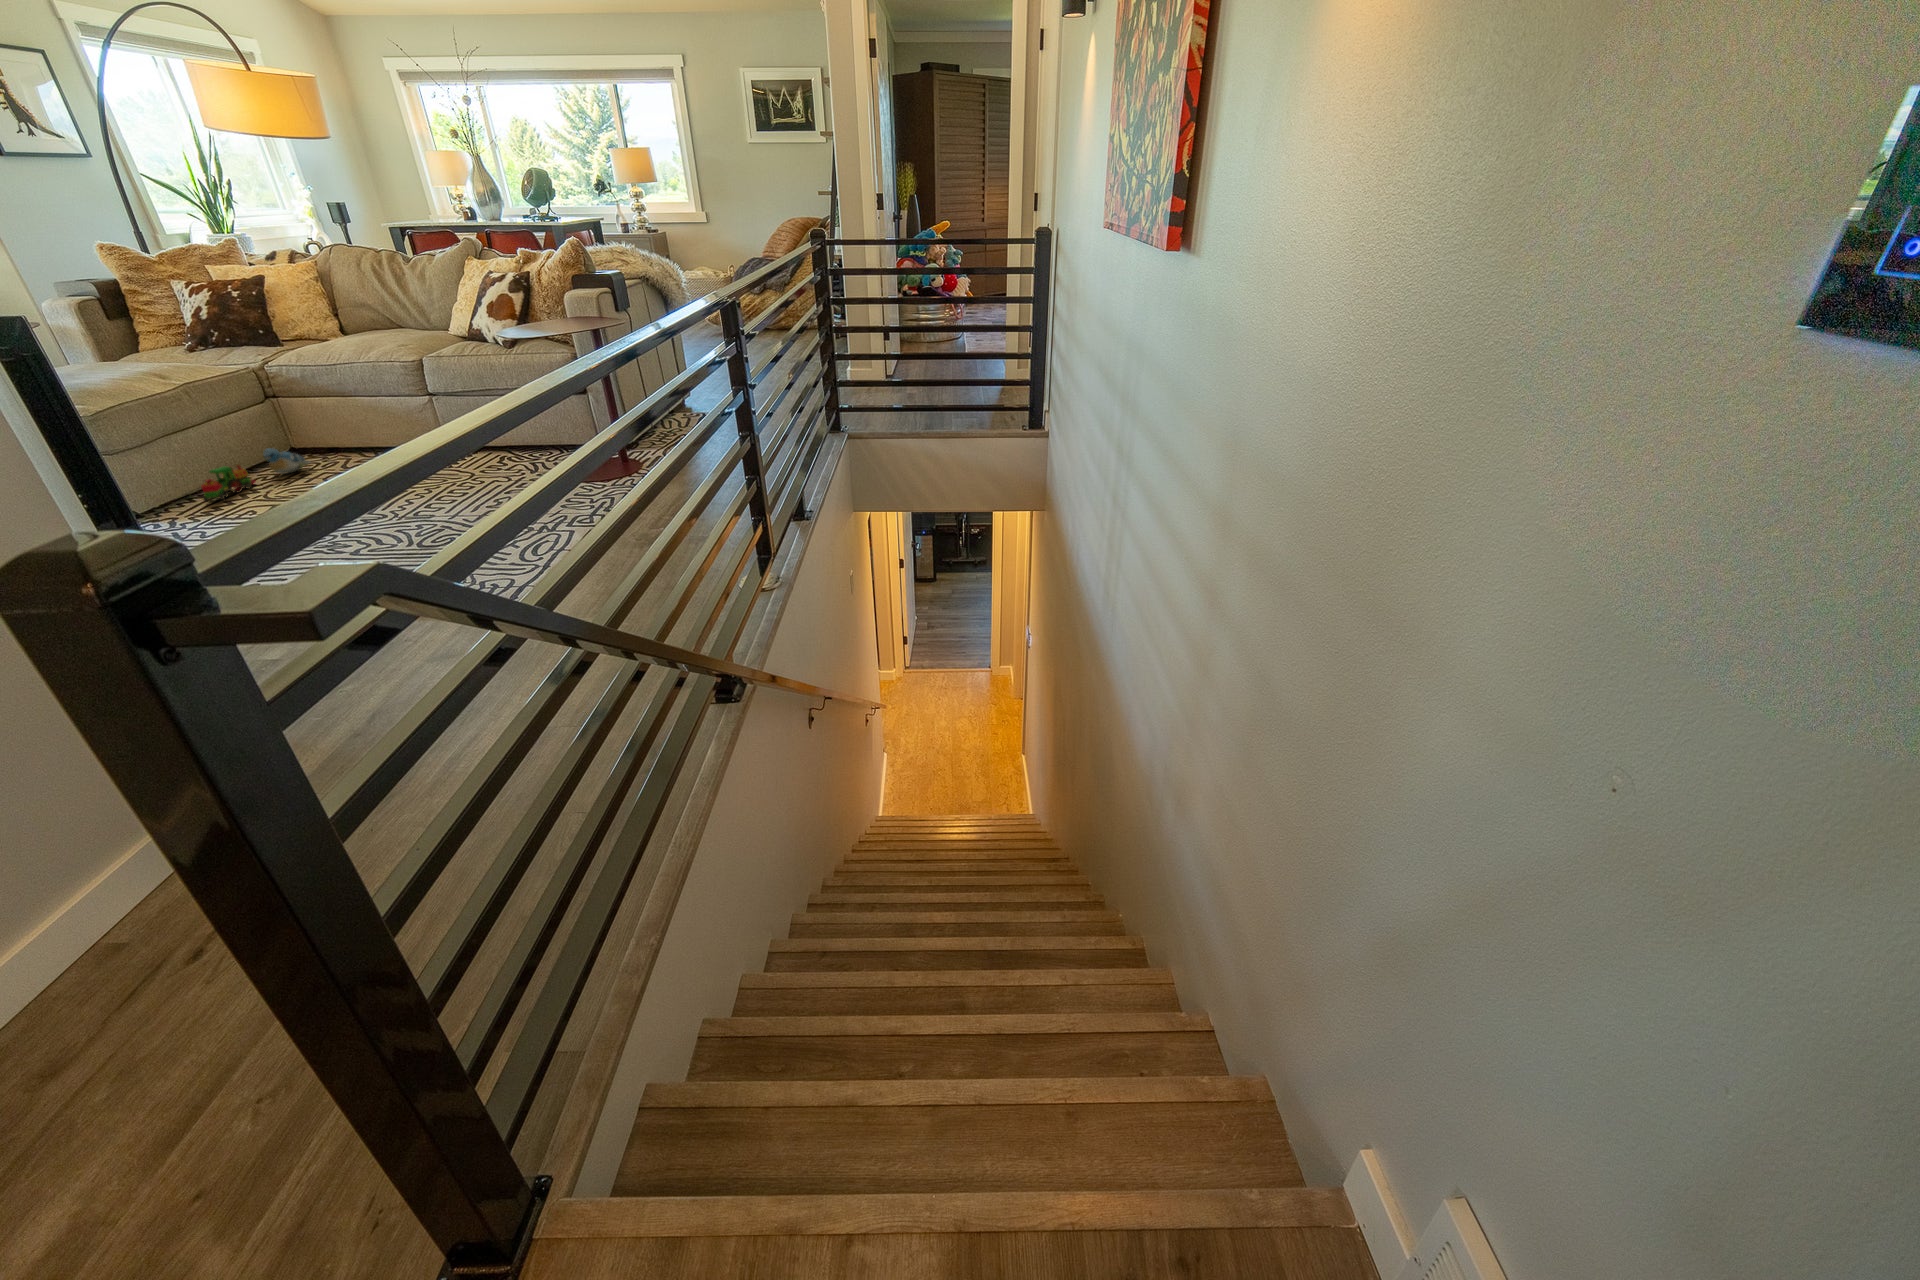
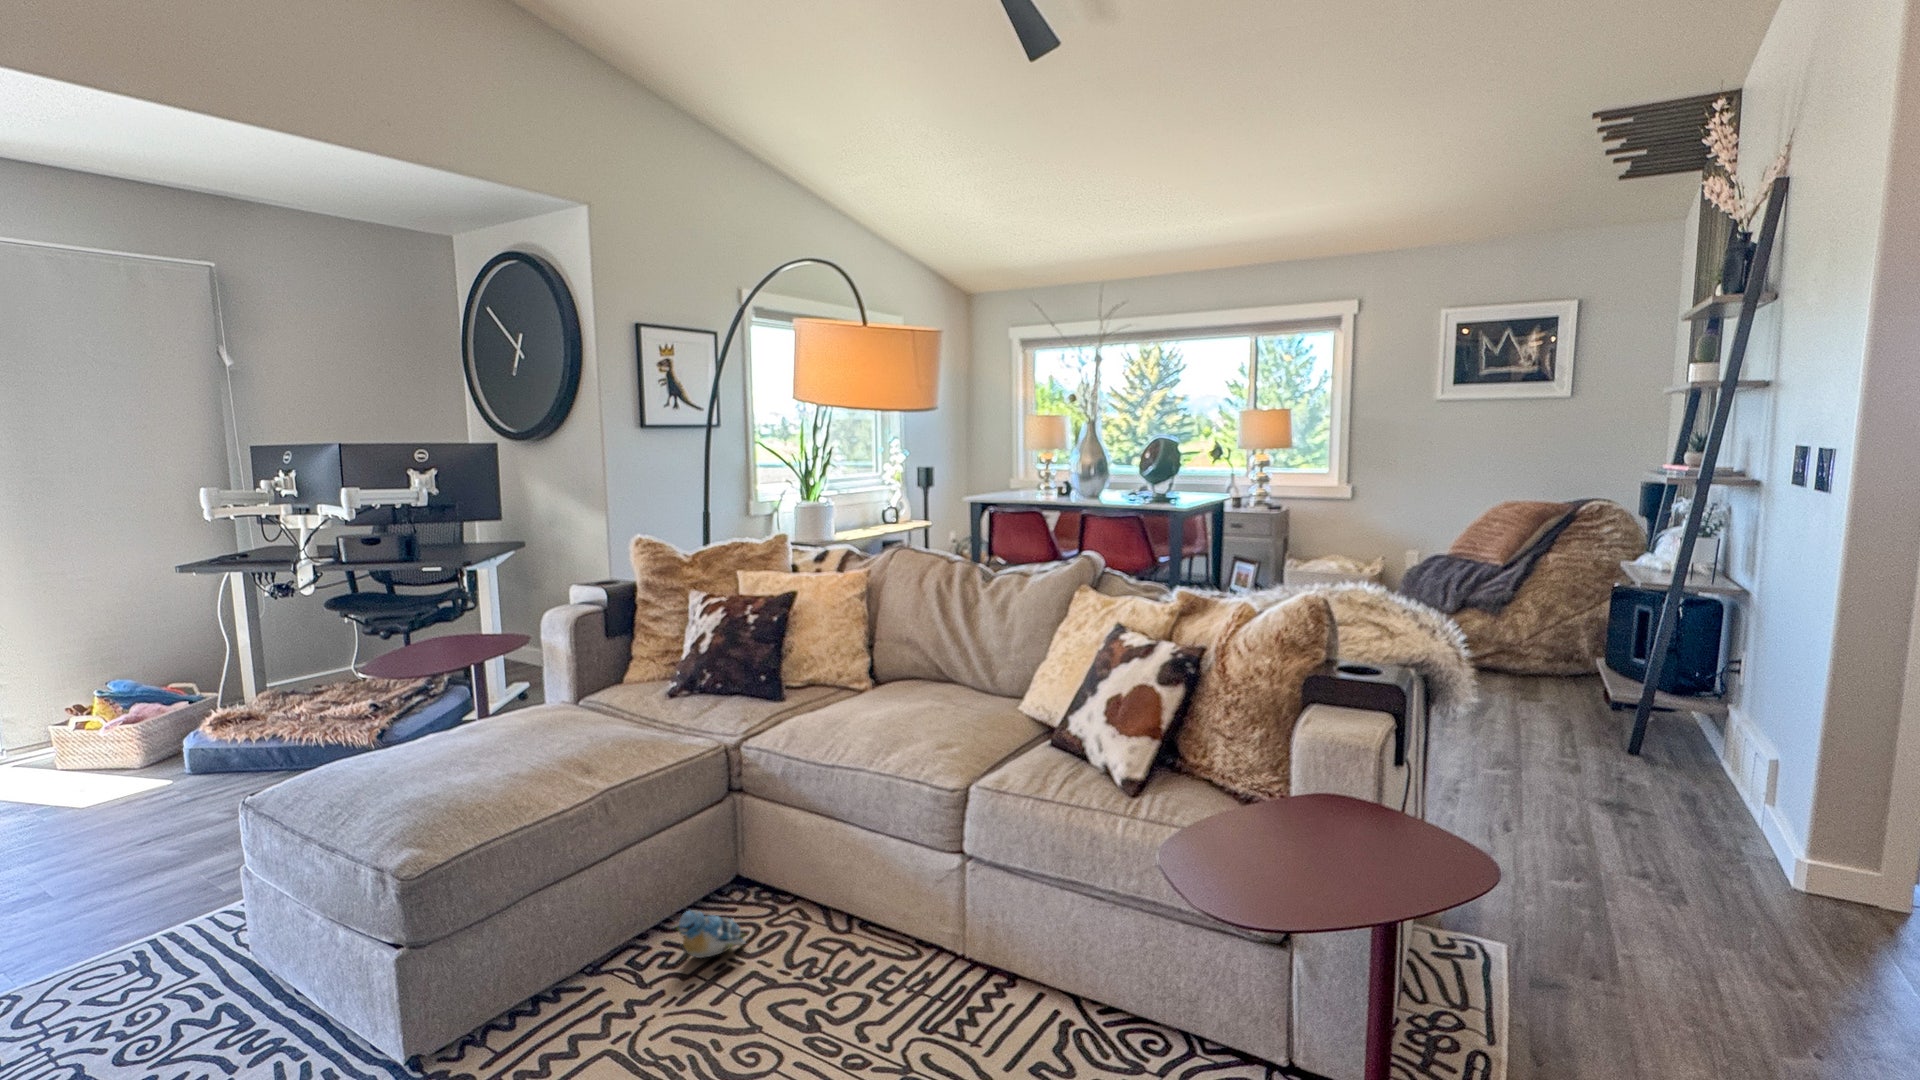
toy train: present [201,464,255,502] -> none [546,944,651,1032]

